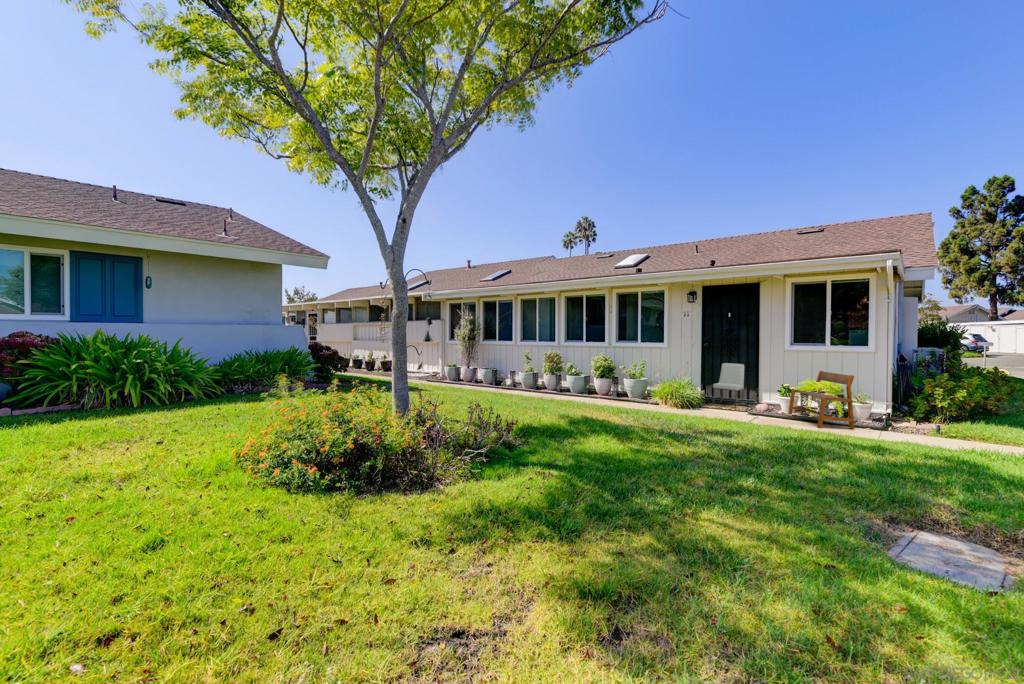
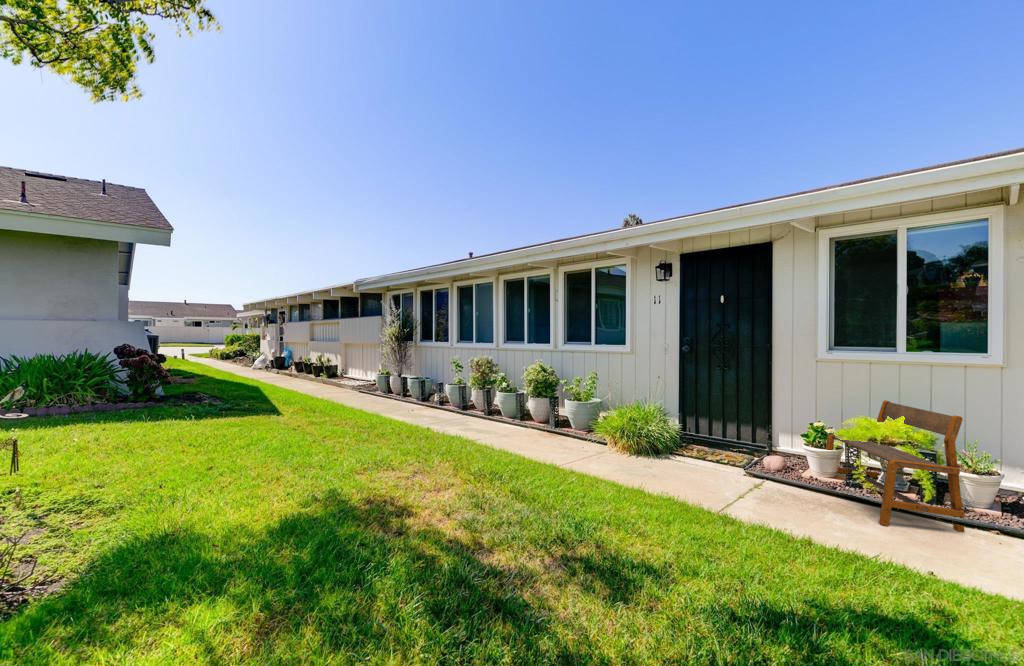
chair: present [713,363,744,409] -> none [692,380,747,460]

